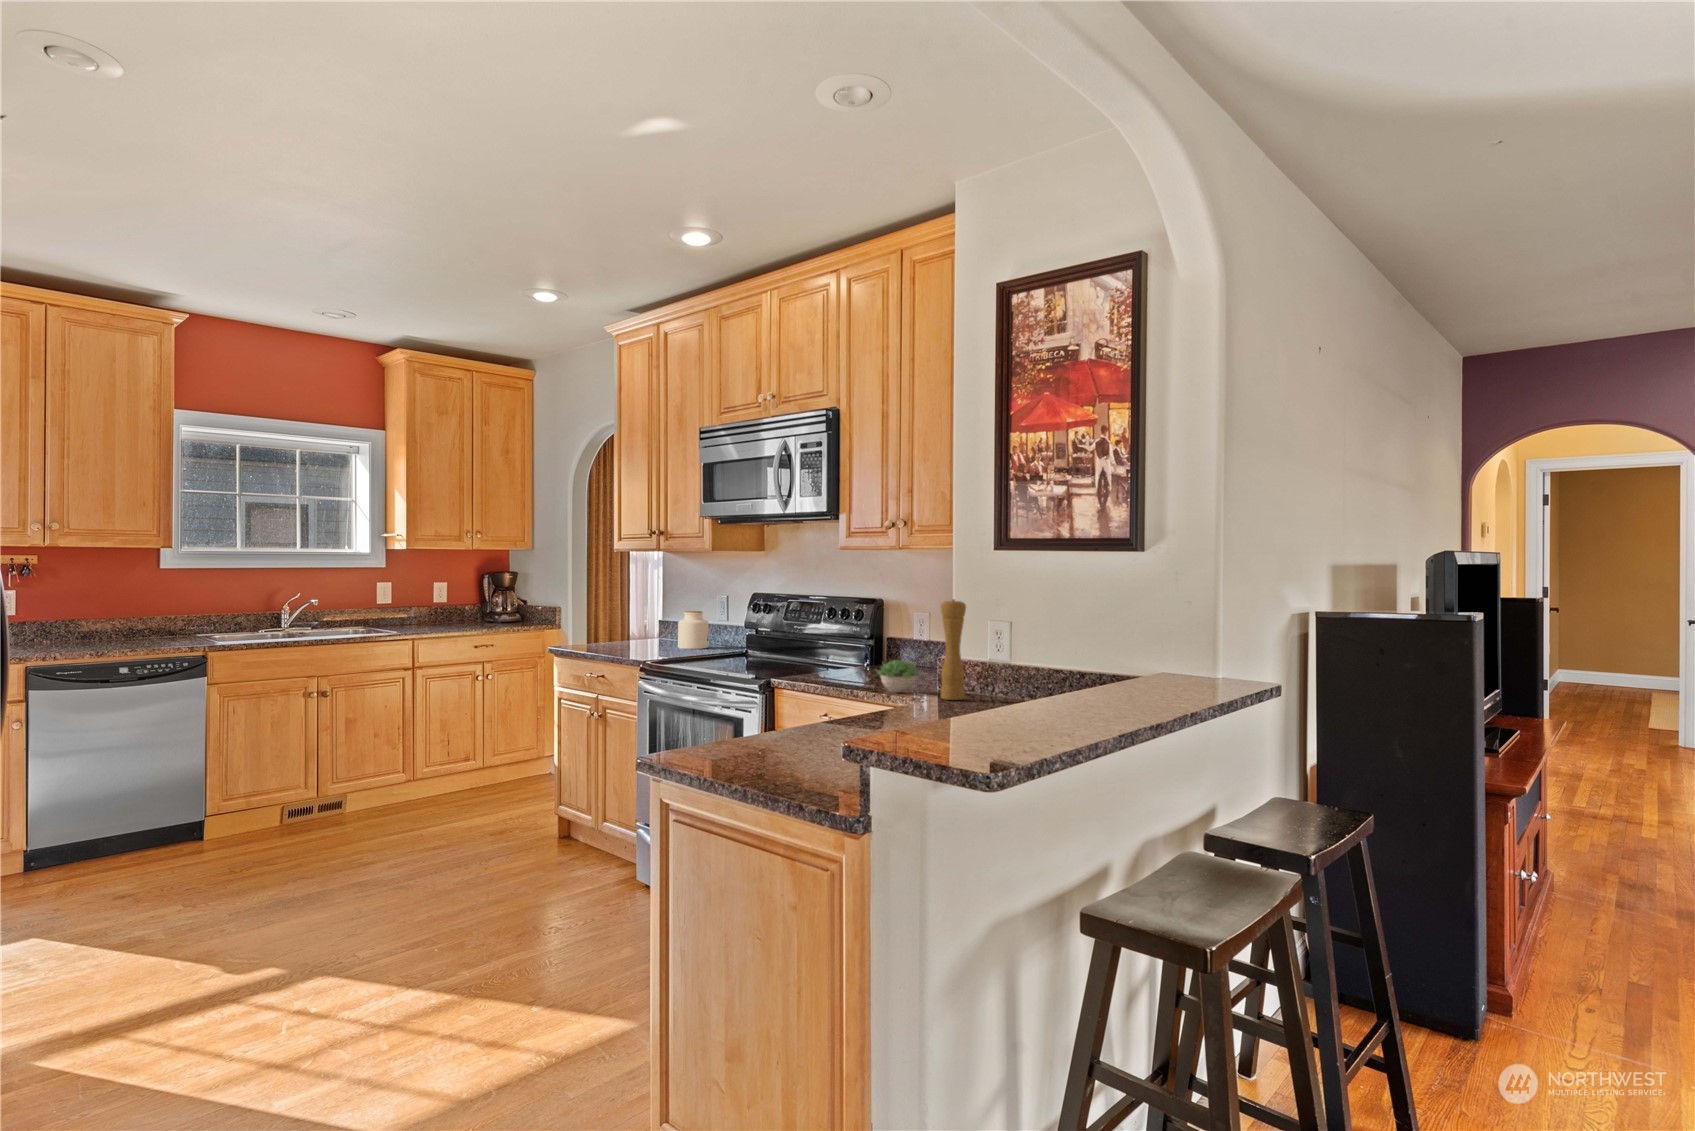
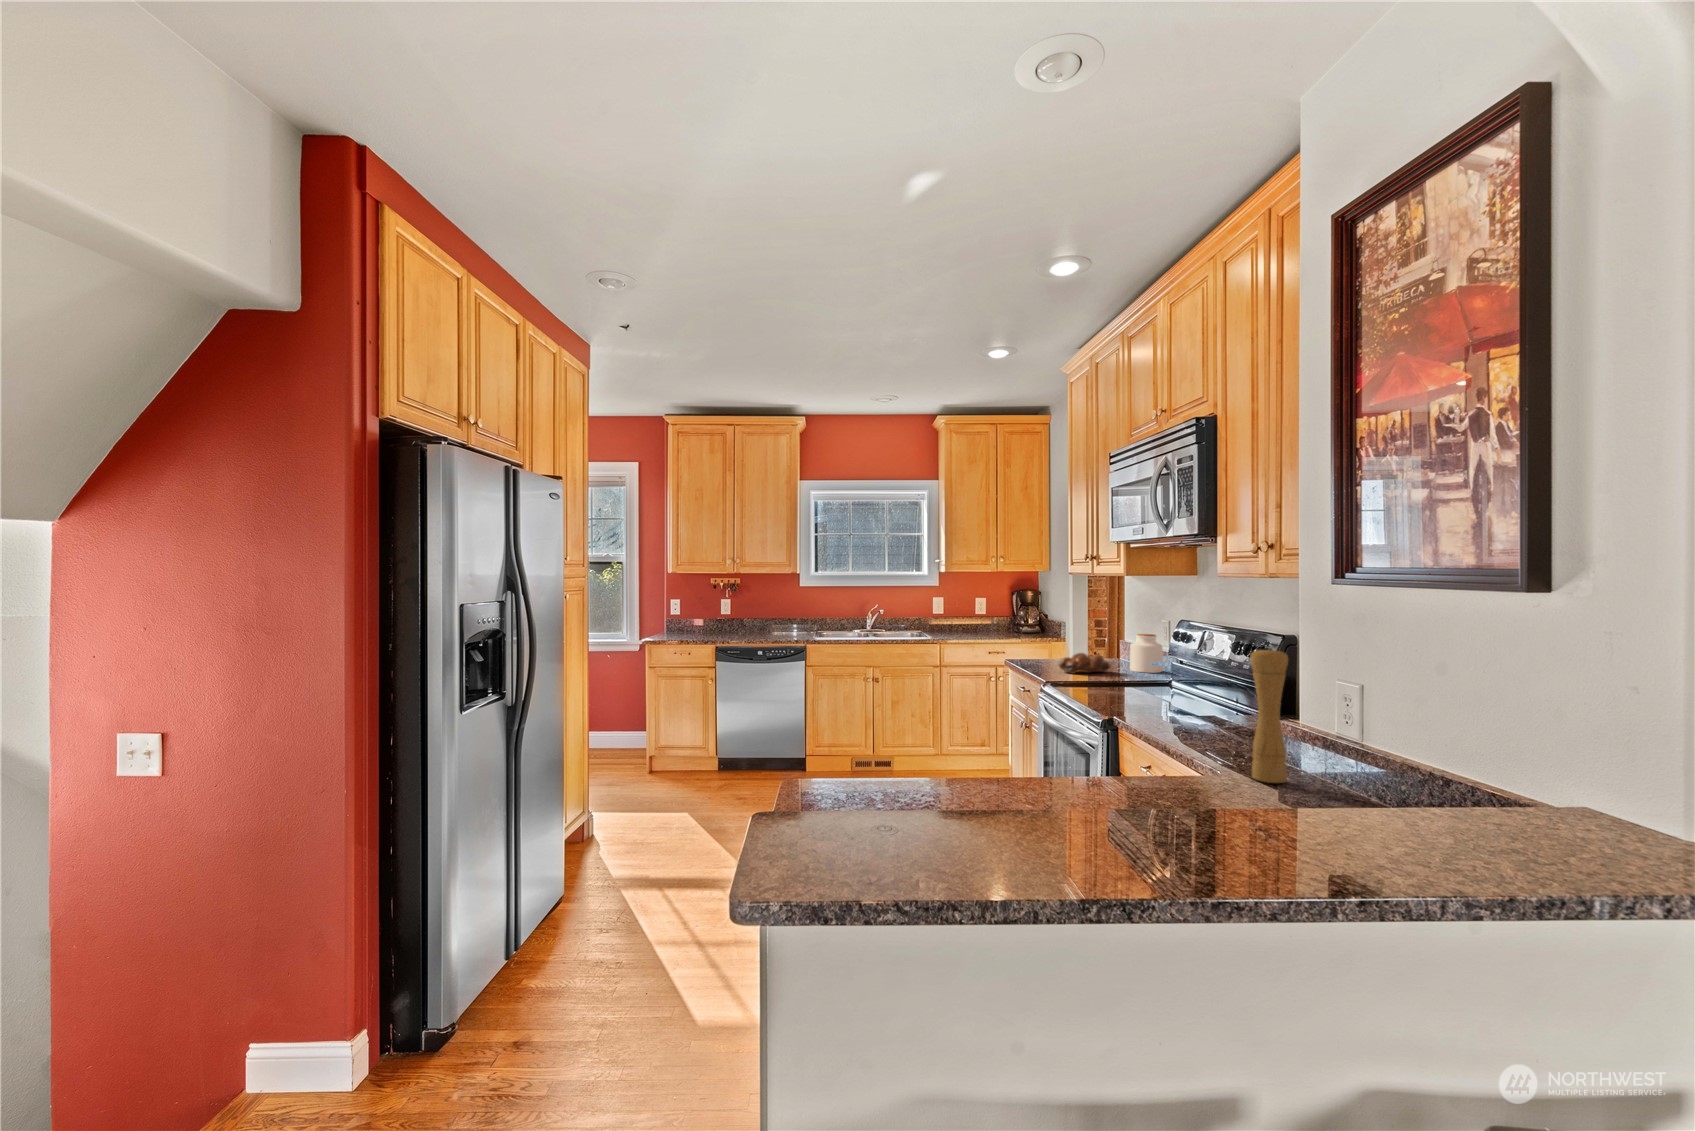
bread loaf: none [622,632,670,654] -> present [1058,653,1111,674]
succulent plant: present [876,660,920,692] -> none [1190,716,1252,758]

